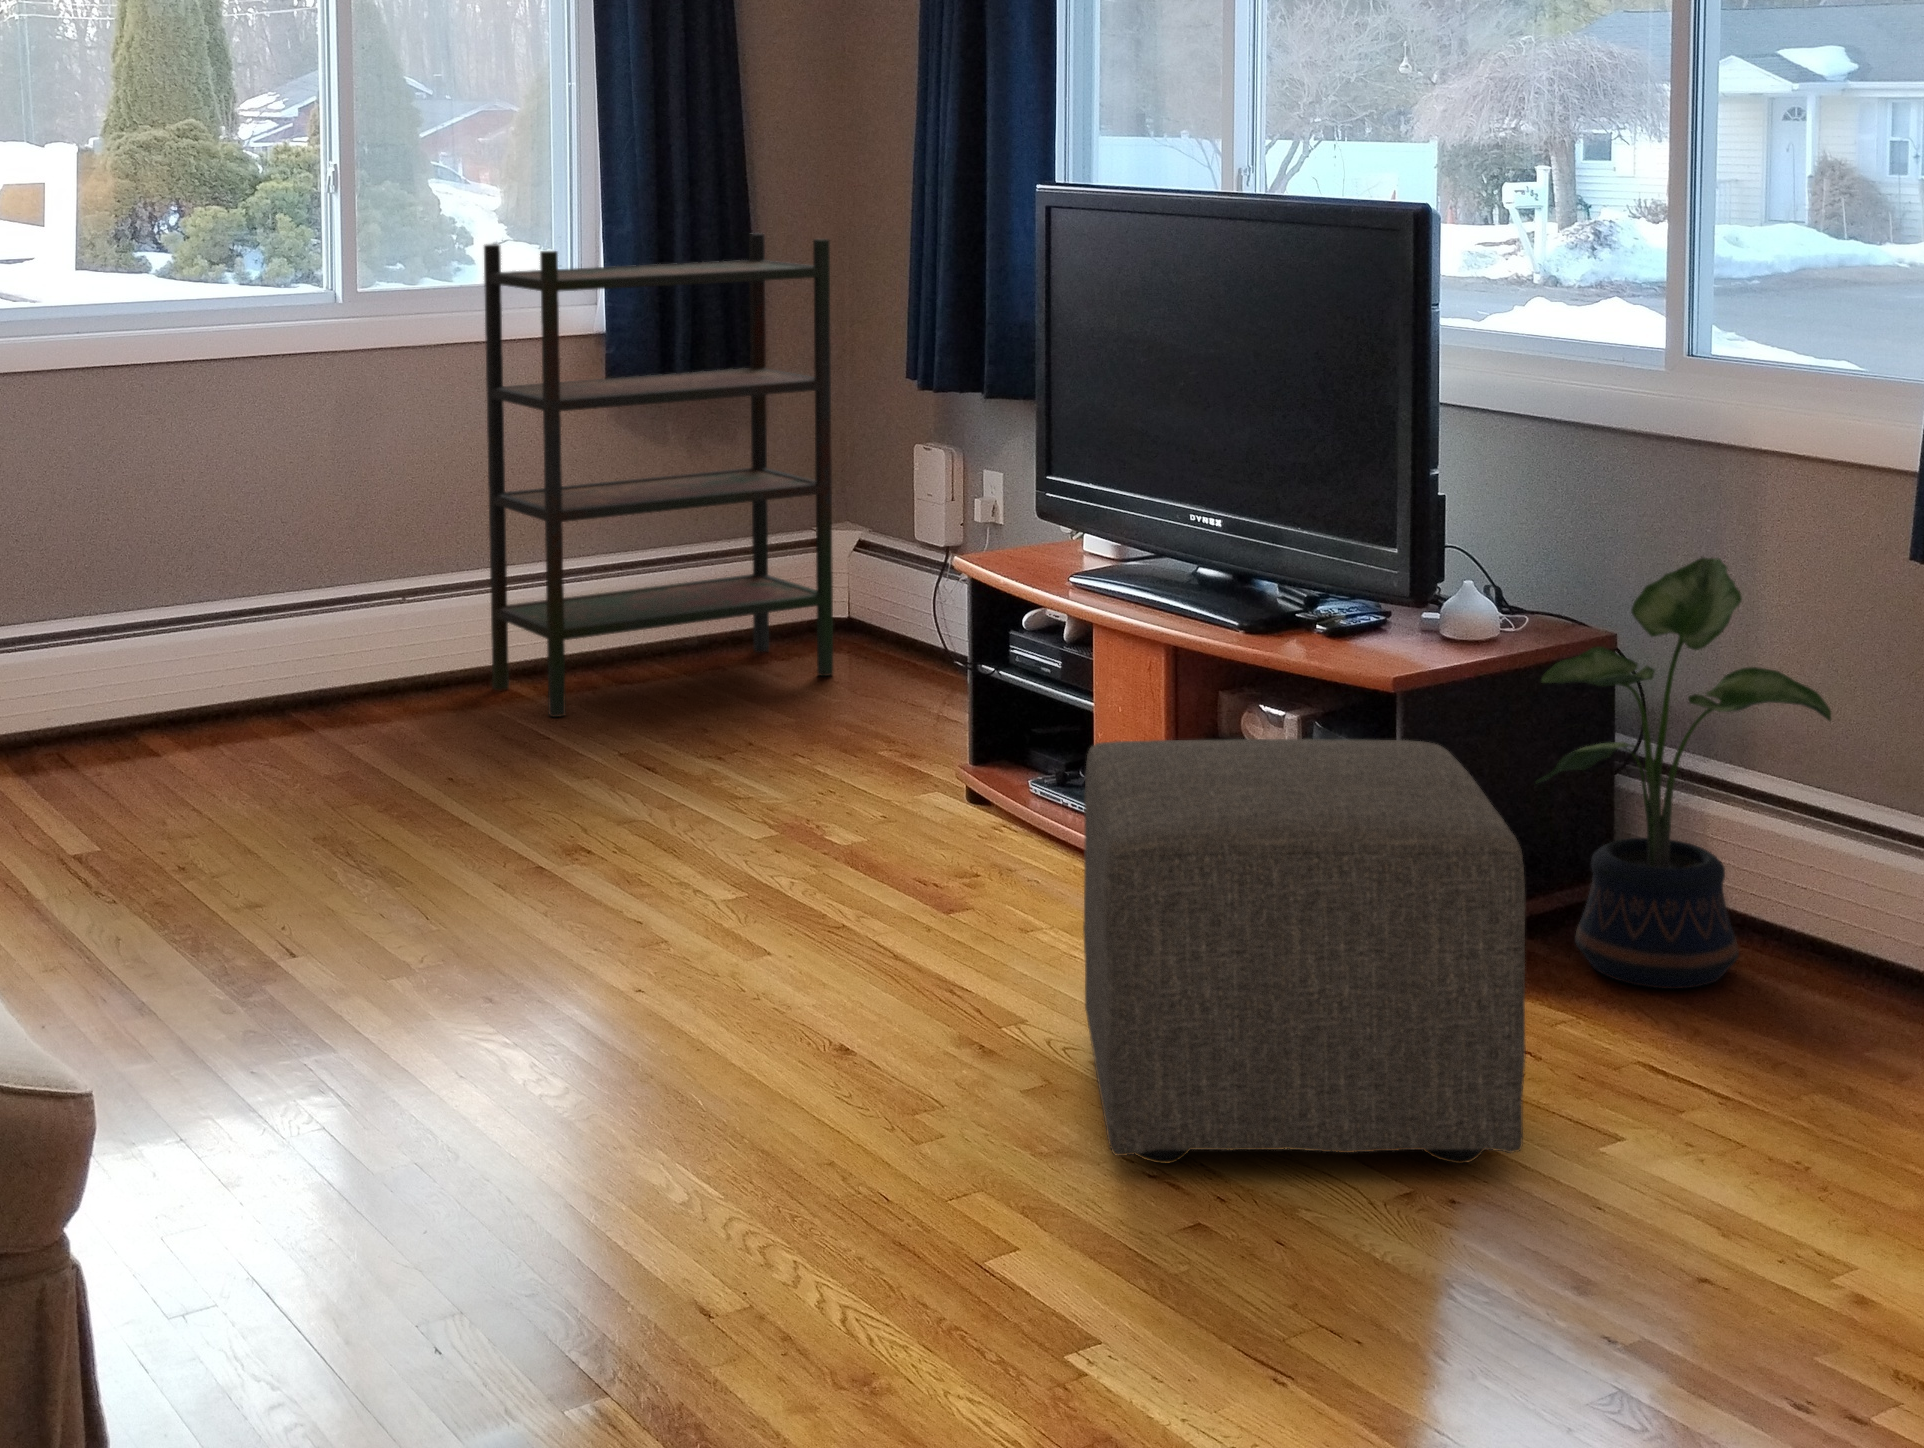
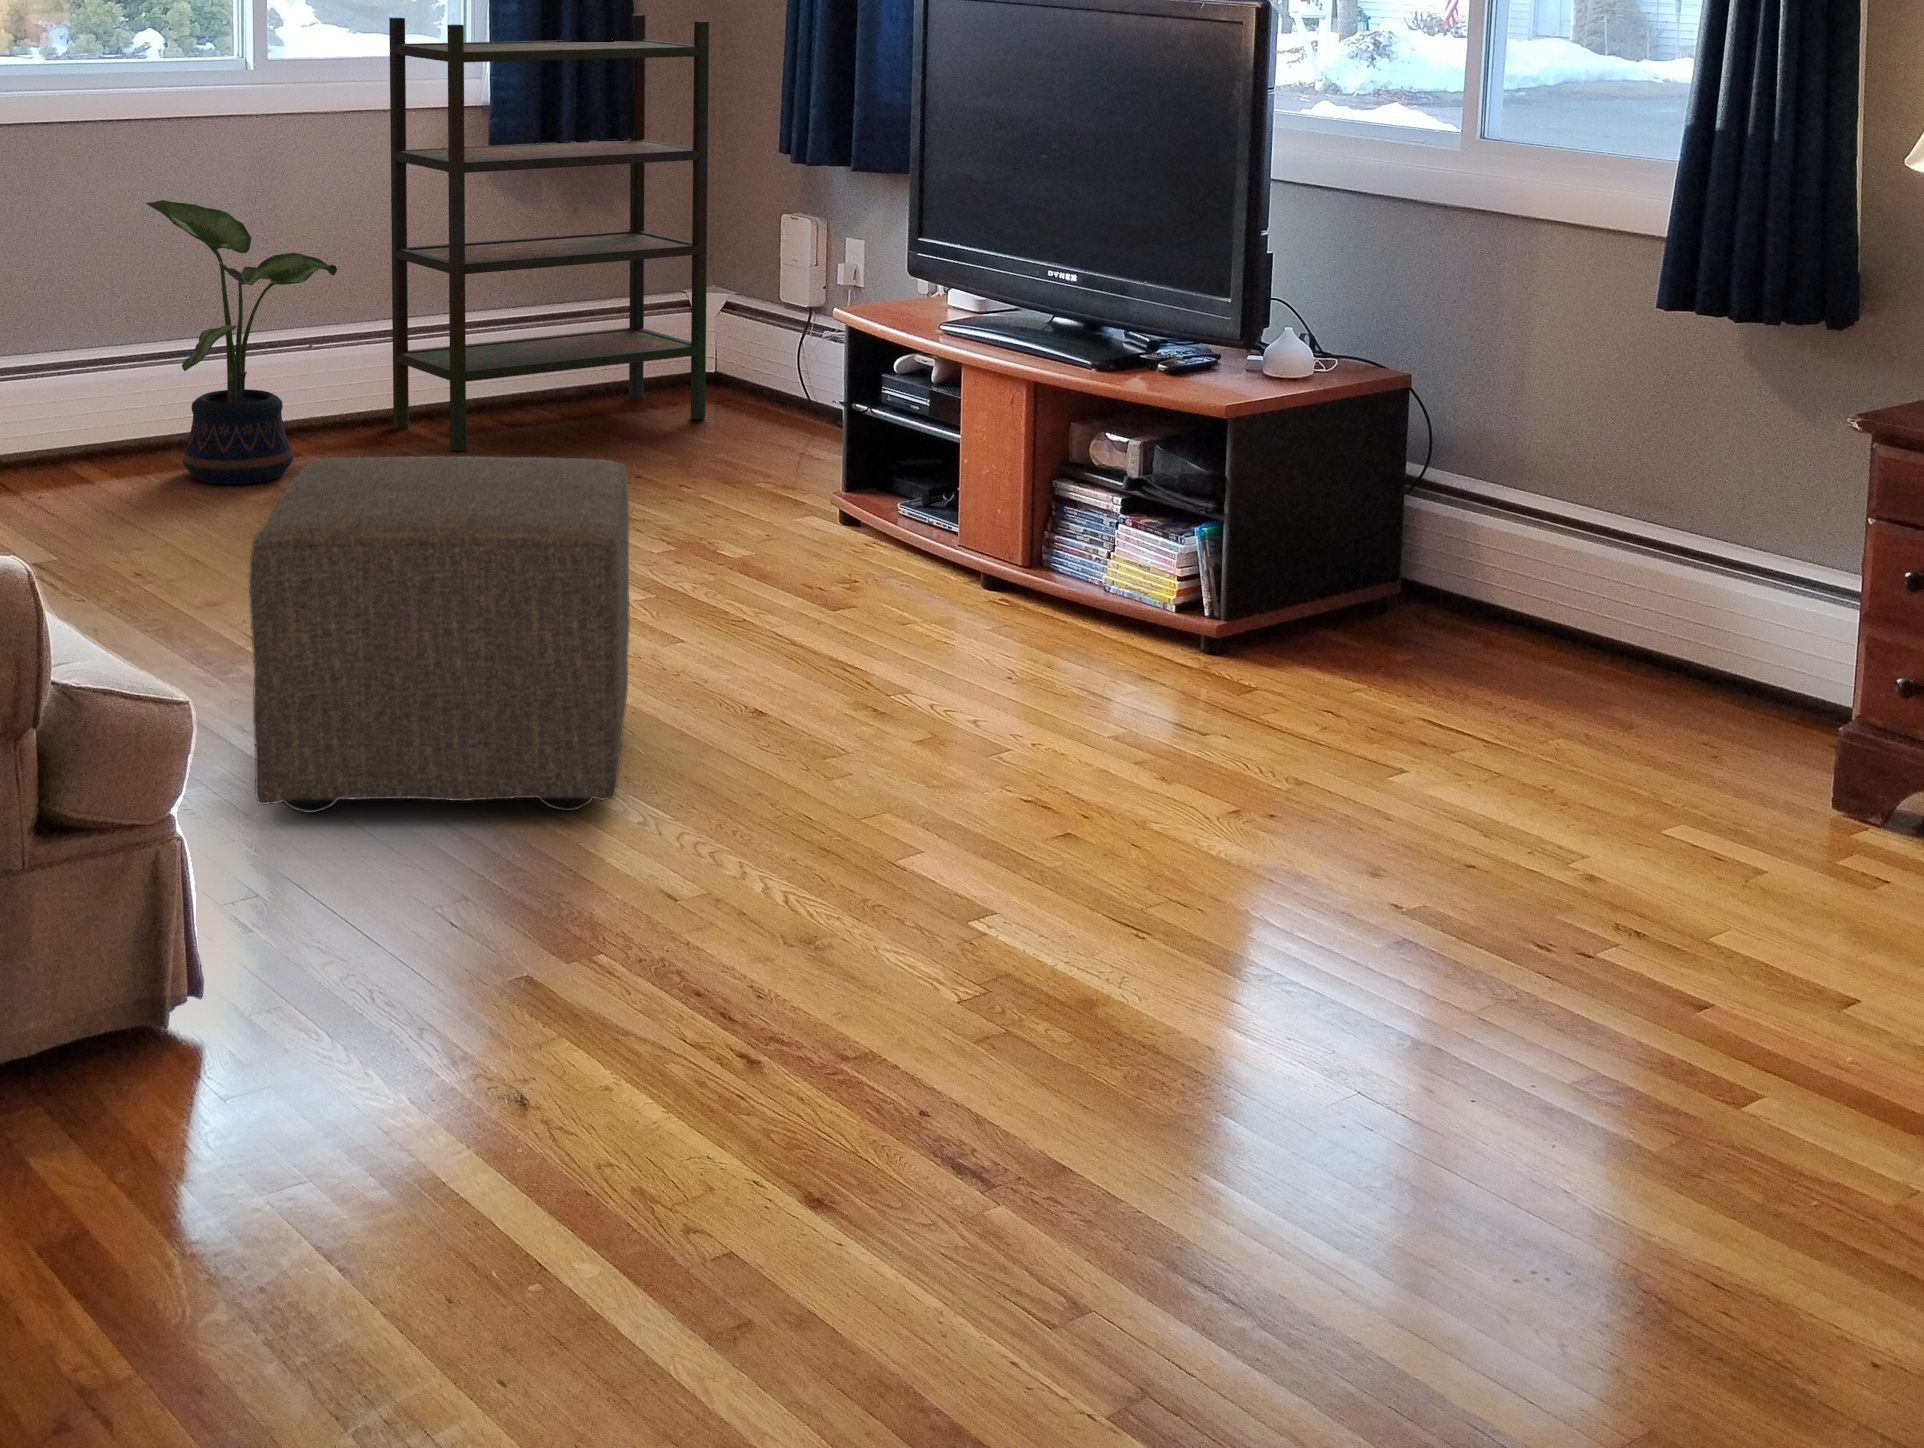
potted plant: present [1536,557,1831,989] -> present [146,200,337,484]
ottoman: present [1083,739,1525,1164] -> present [249,456,630,813]

